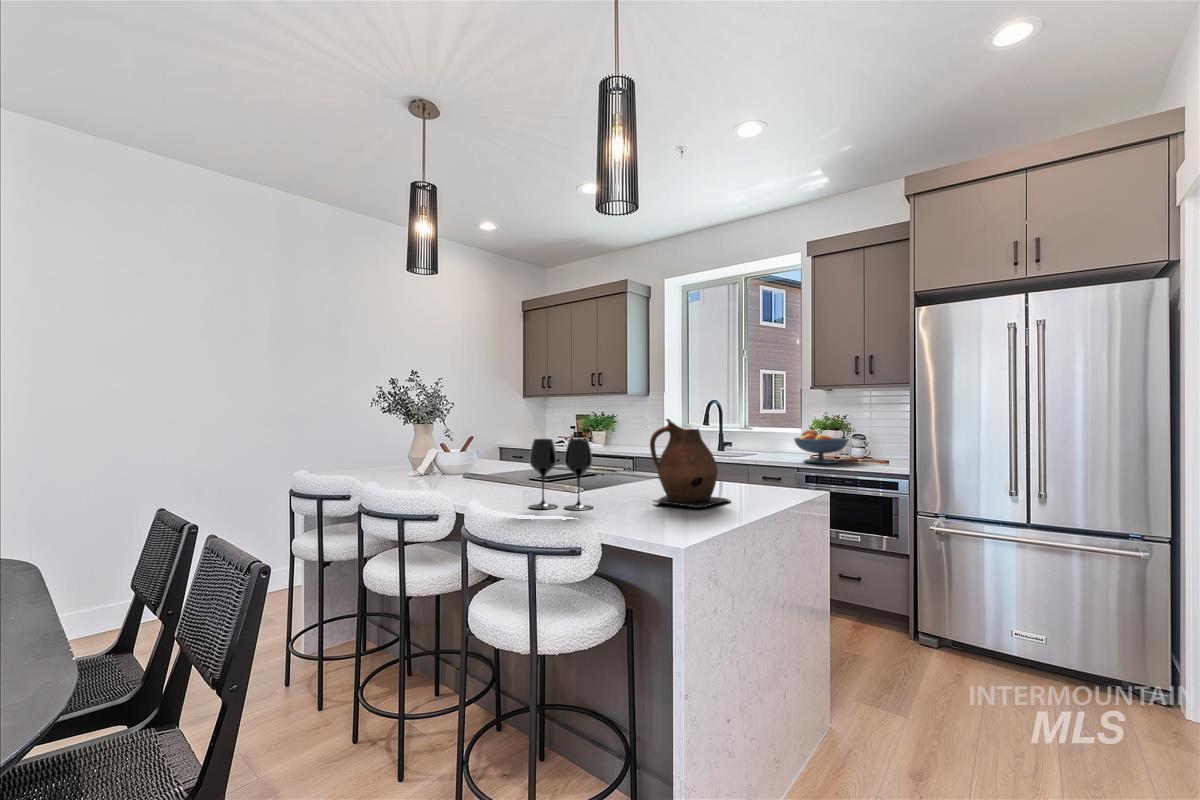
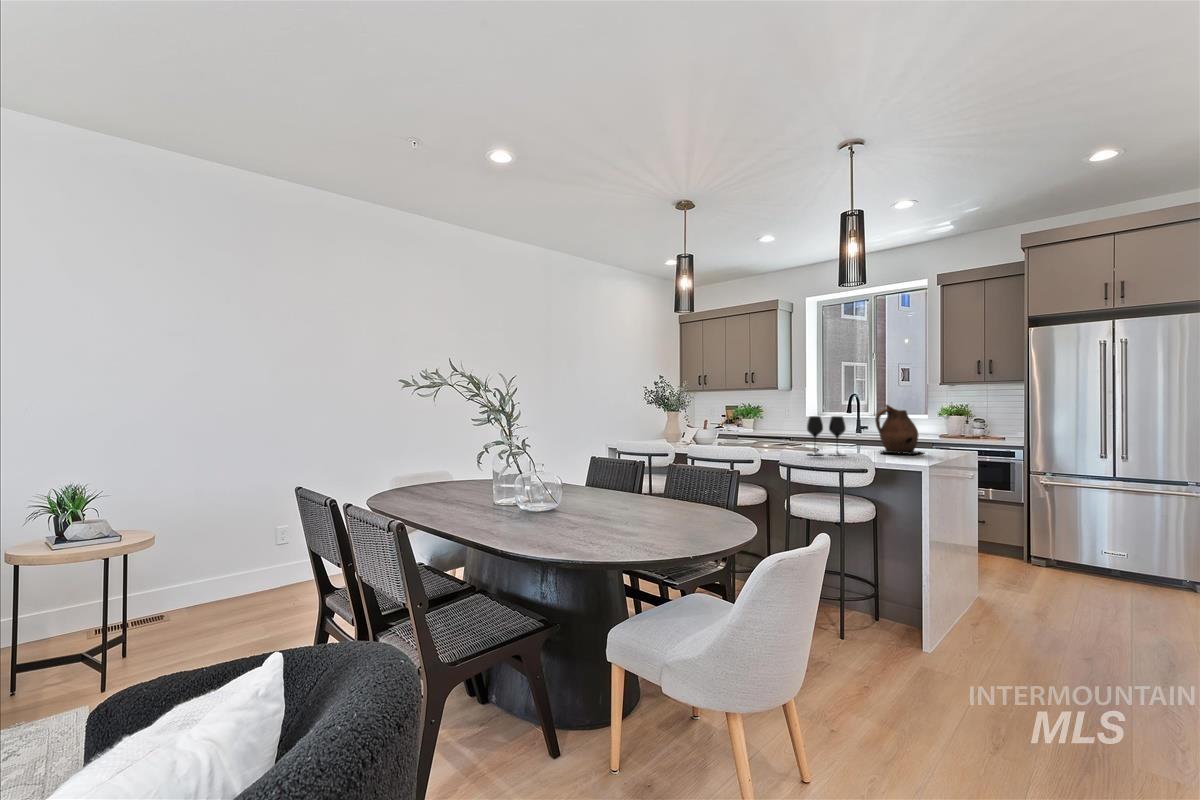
fruit bowl: present [794,430,848,464] -> none [929,415,974,440]

